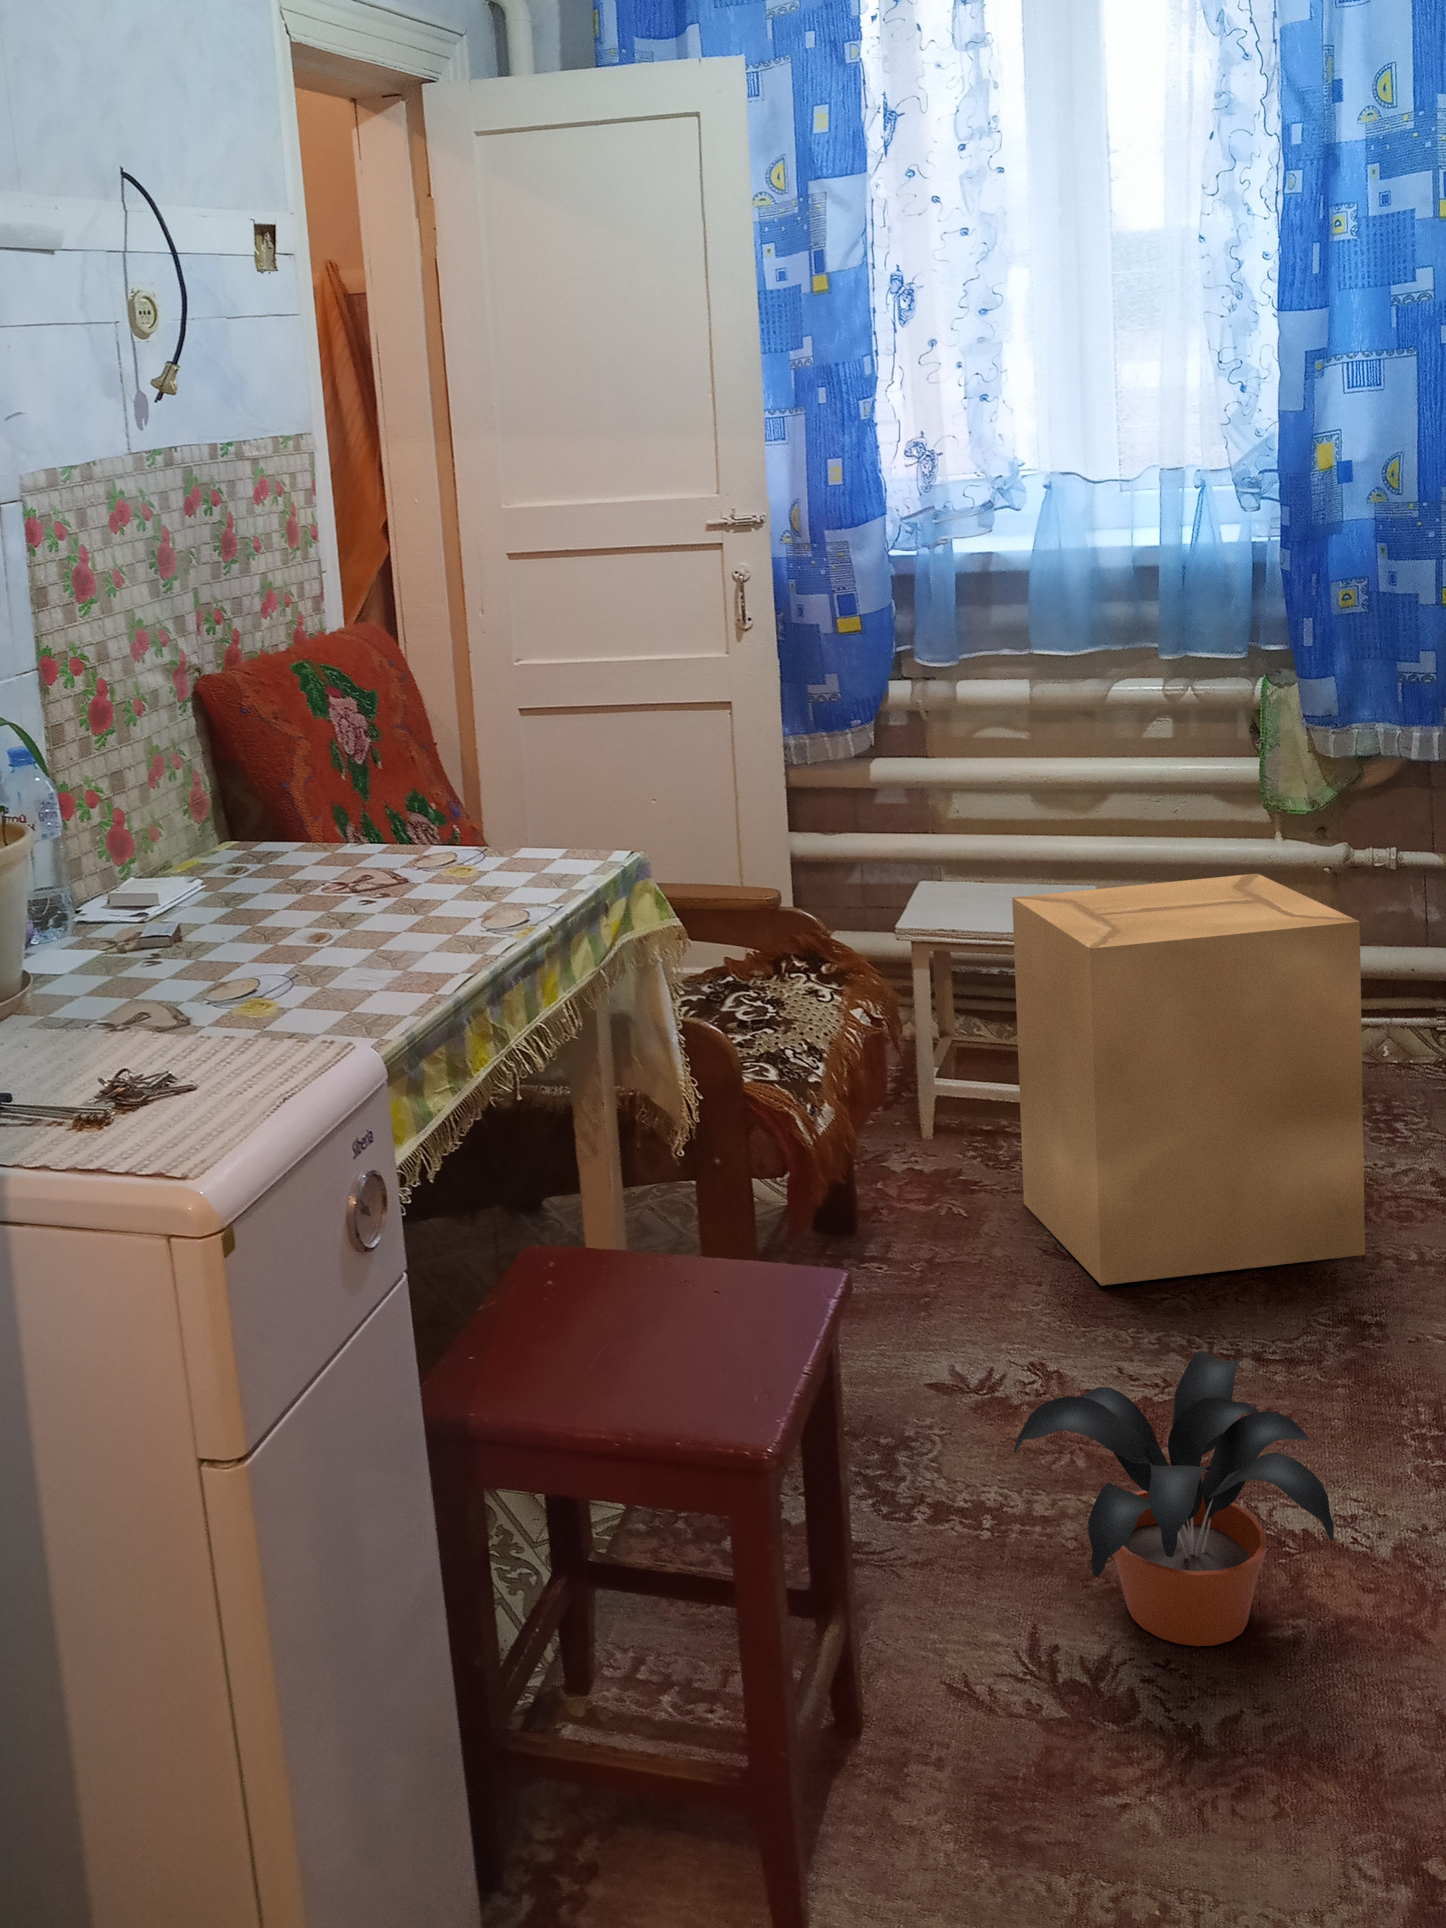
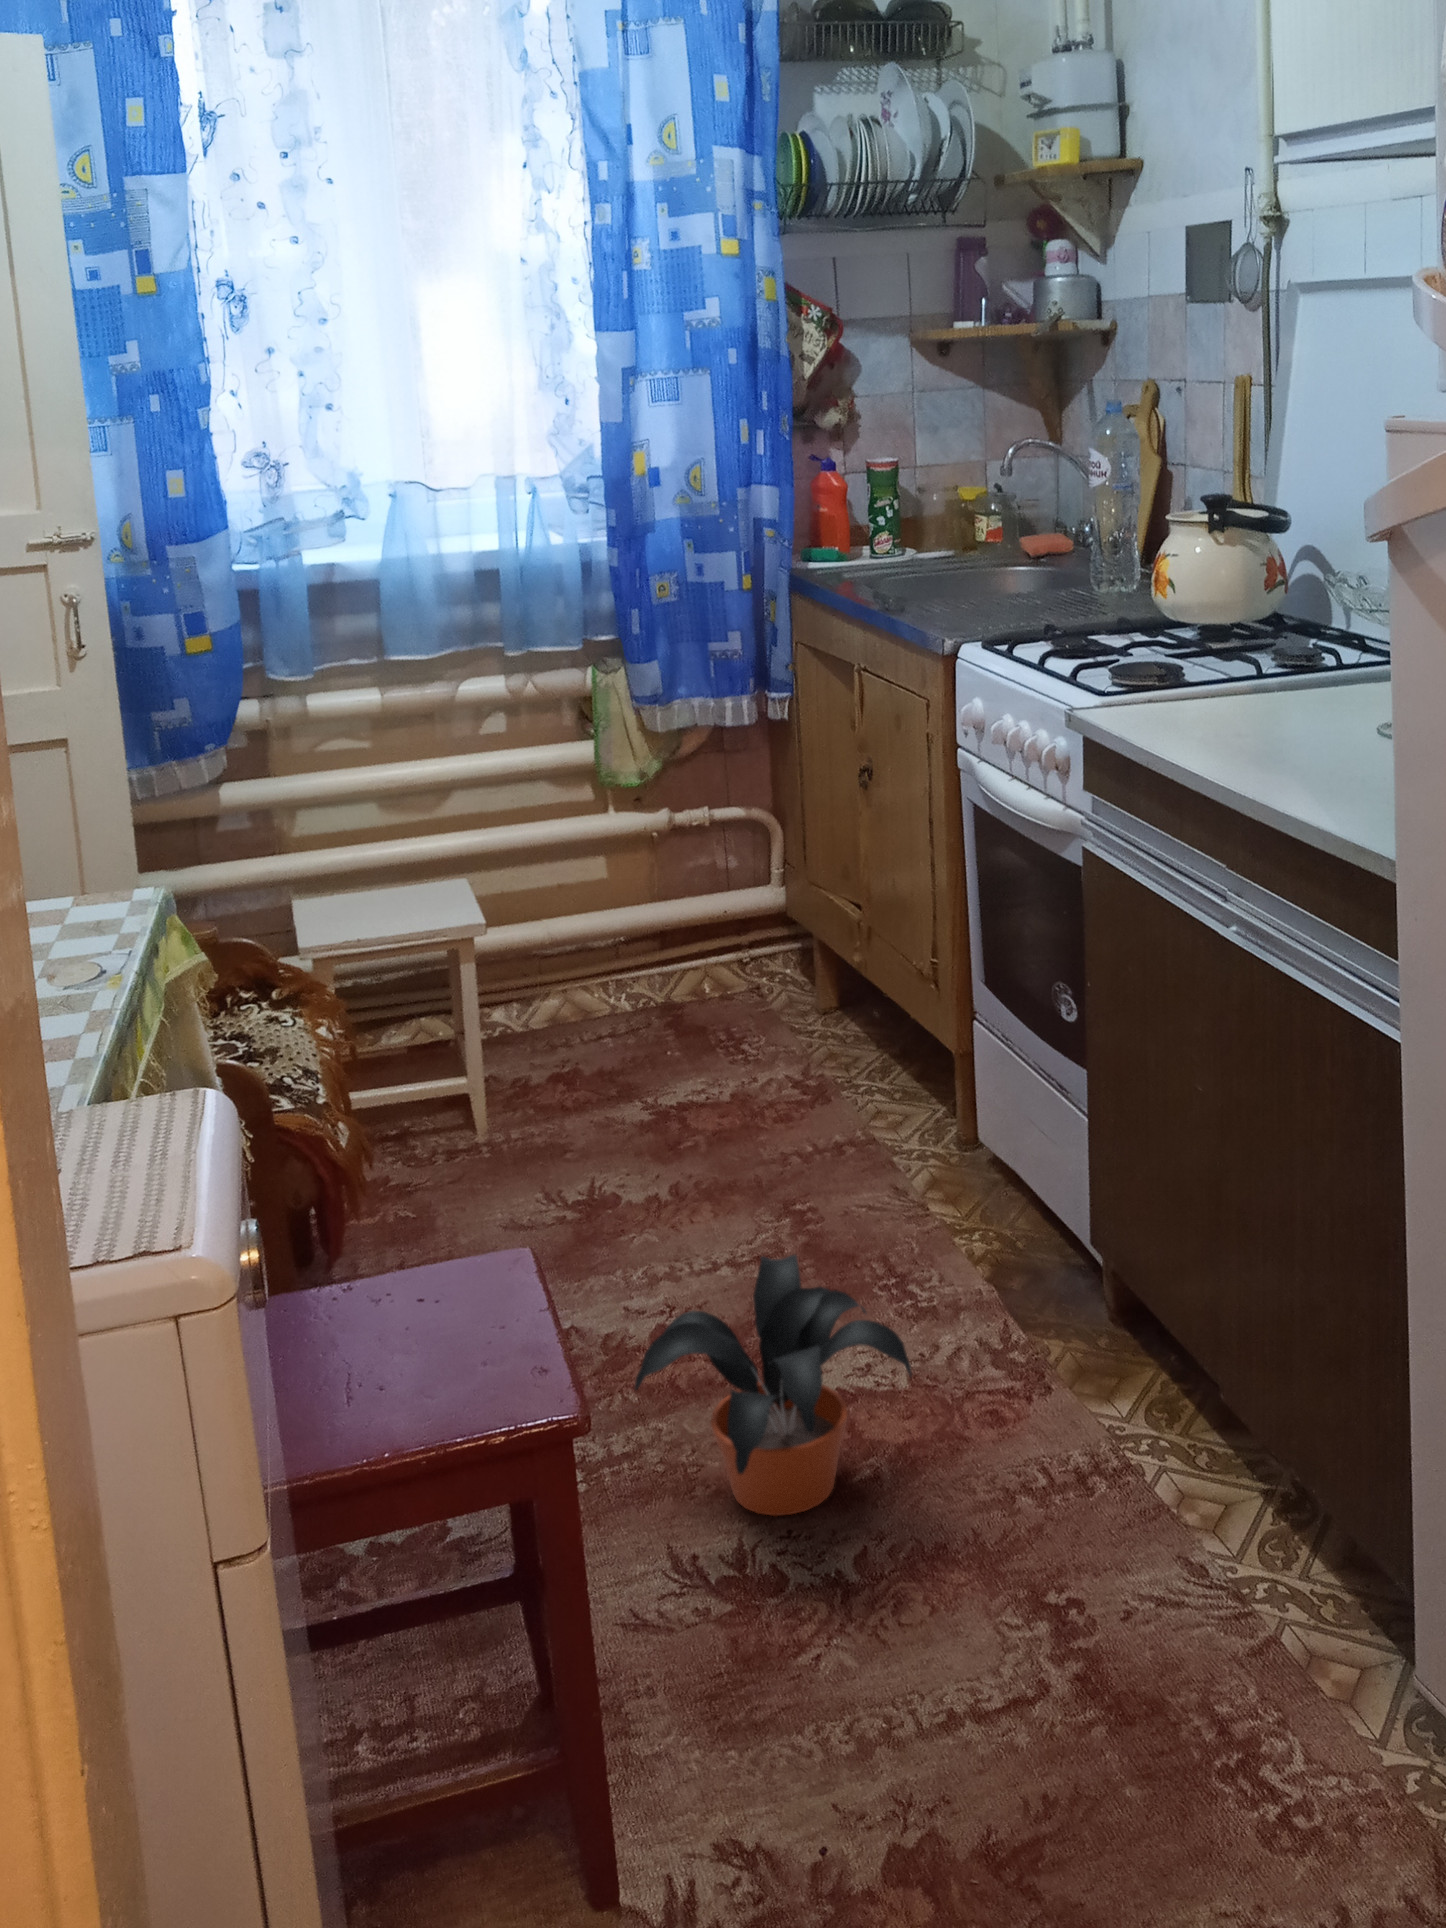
cardboard box: present [1012,874,1365,1285] -> none [449,841,778,1240]

